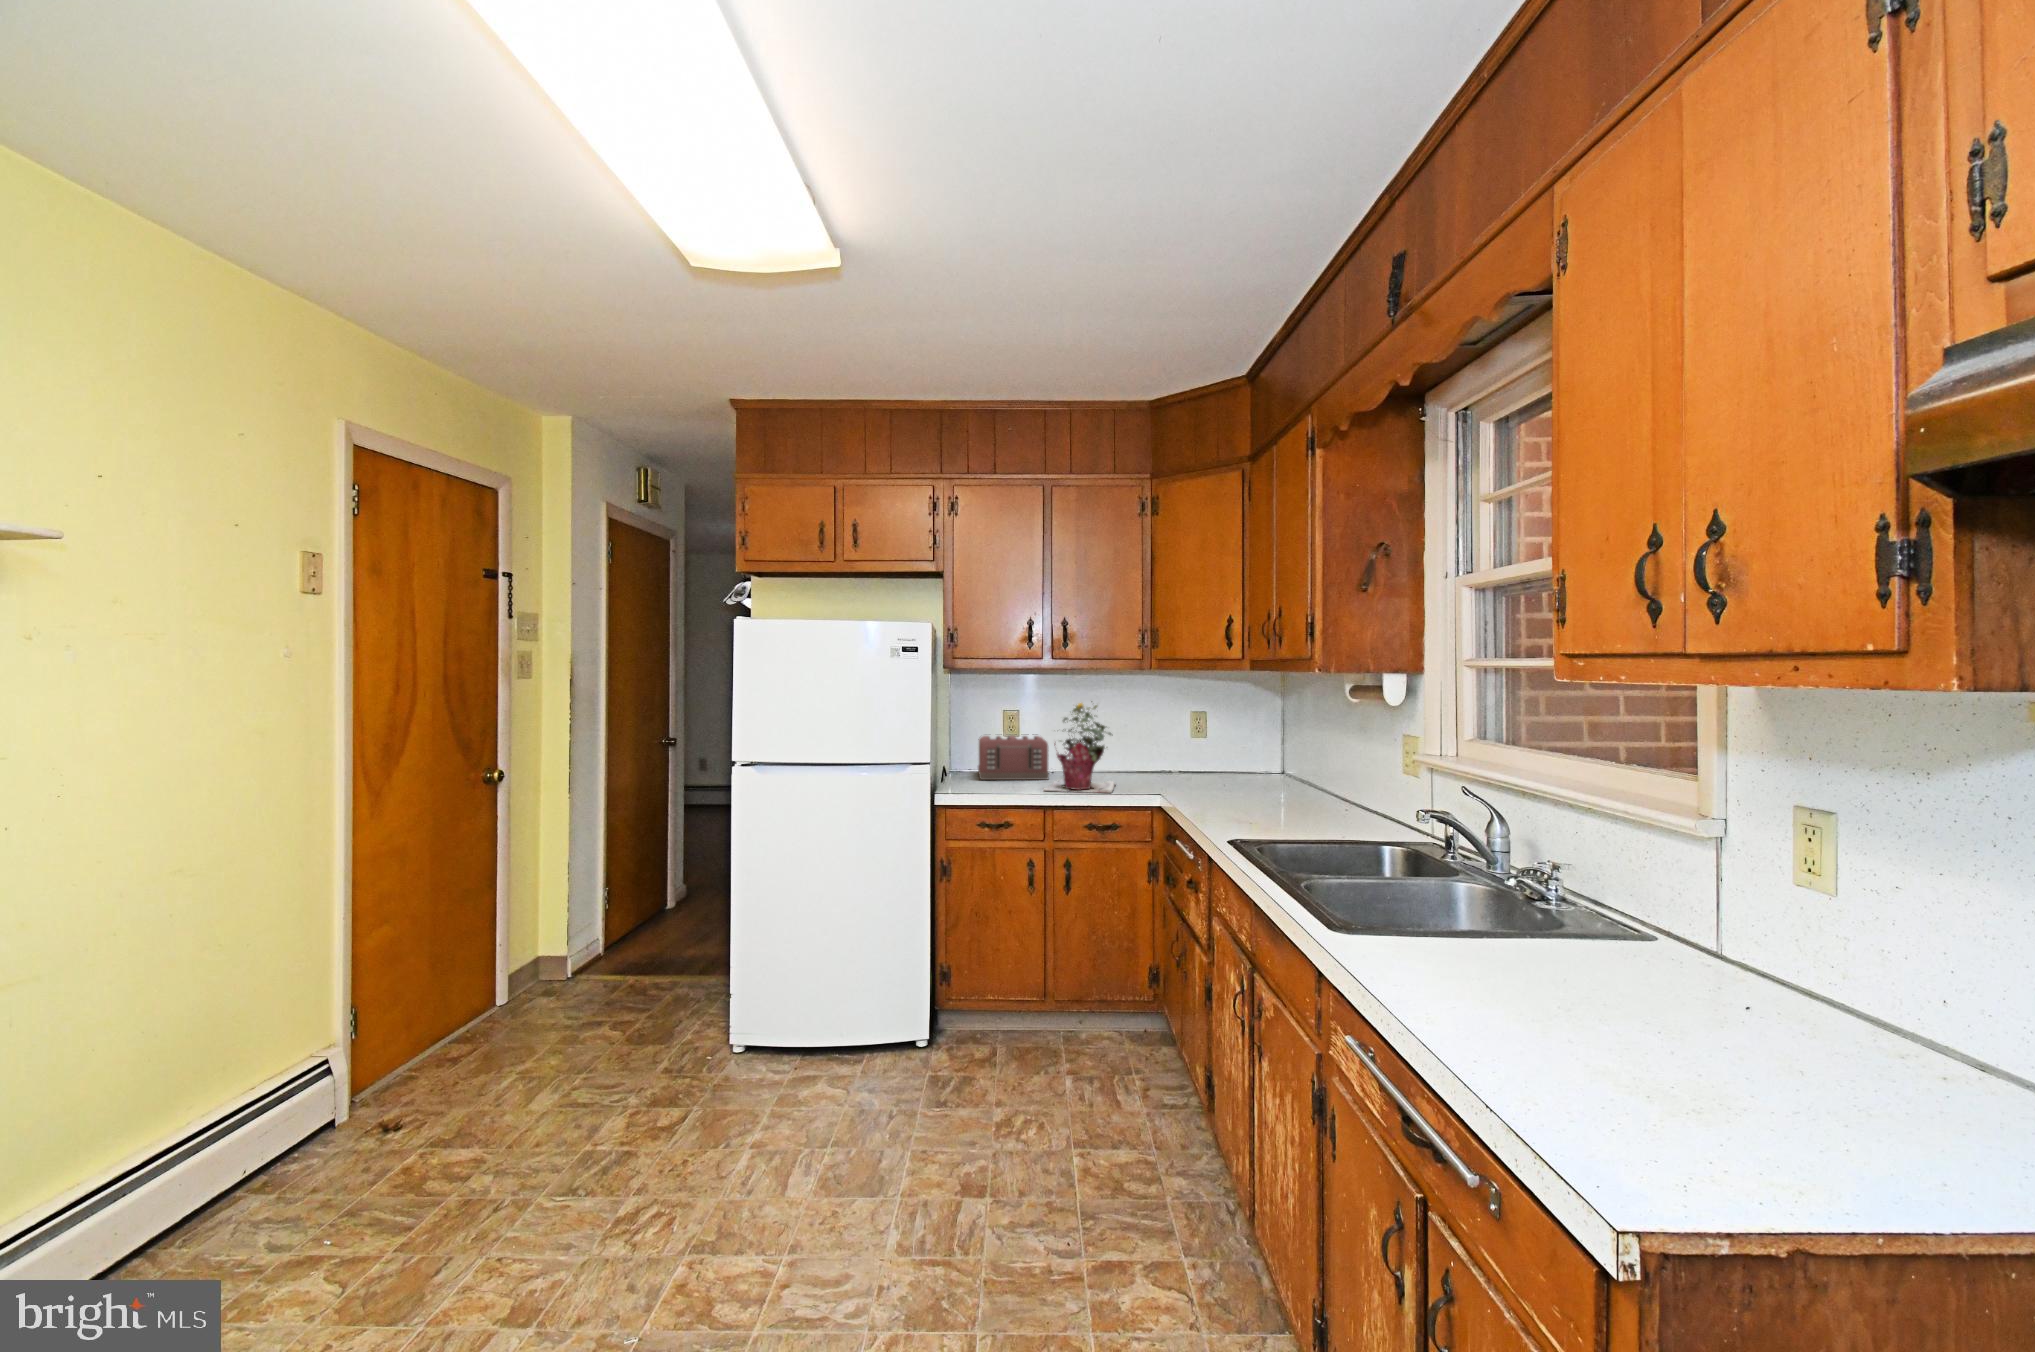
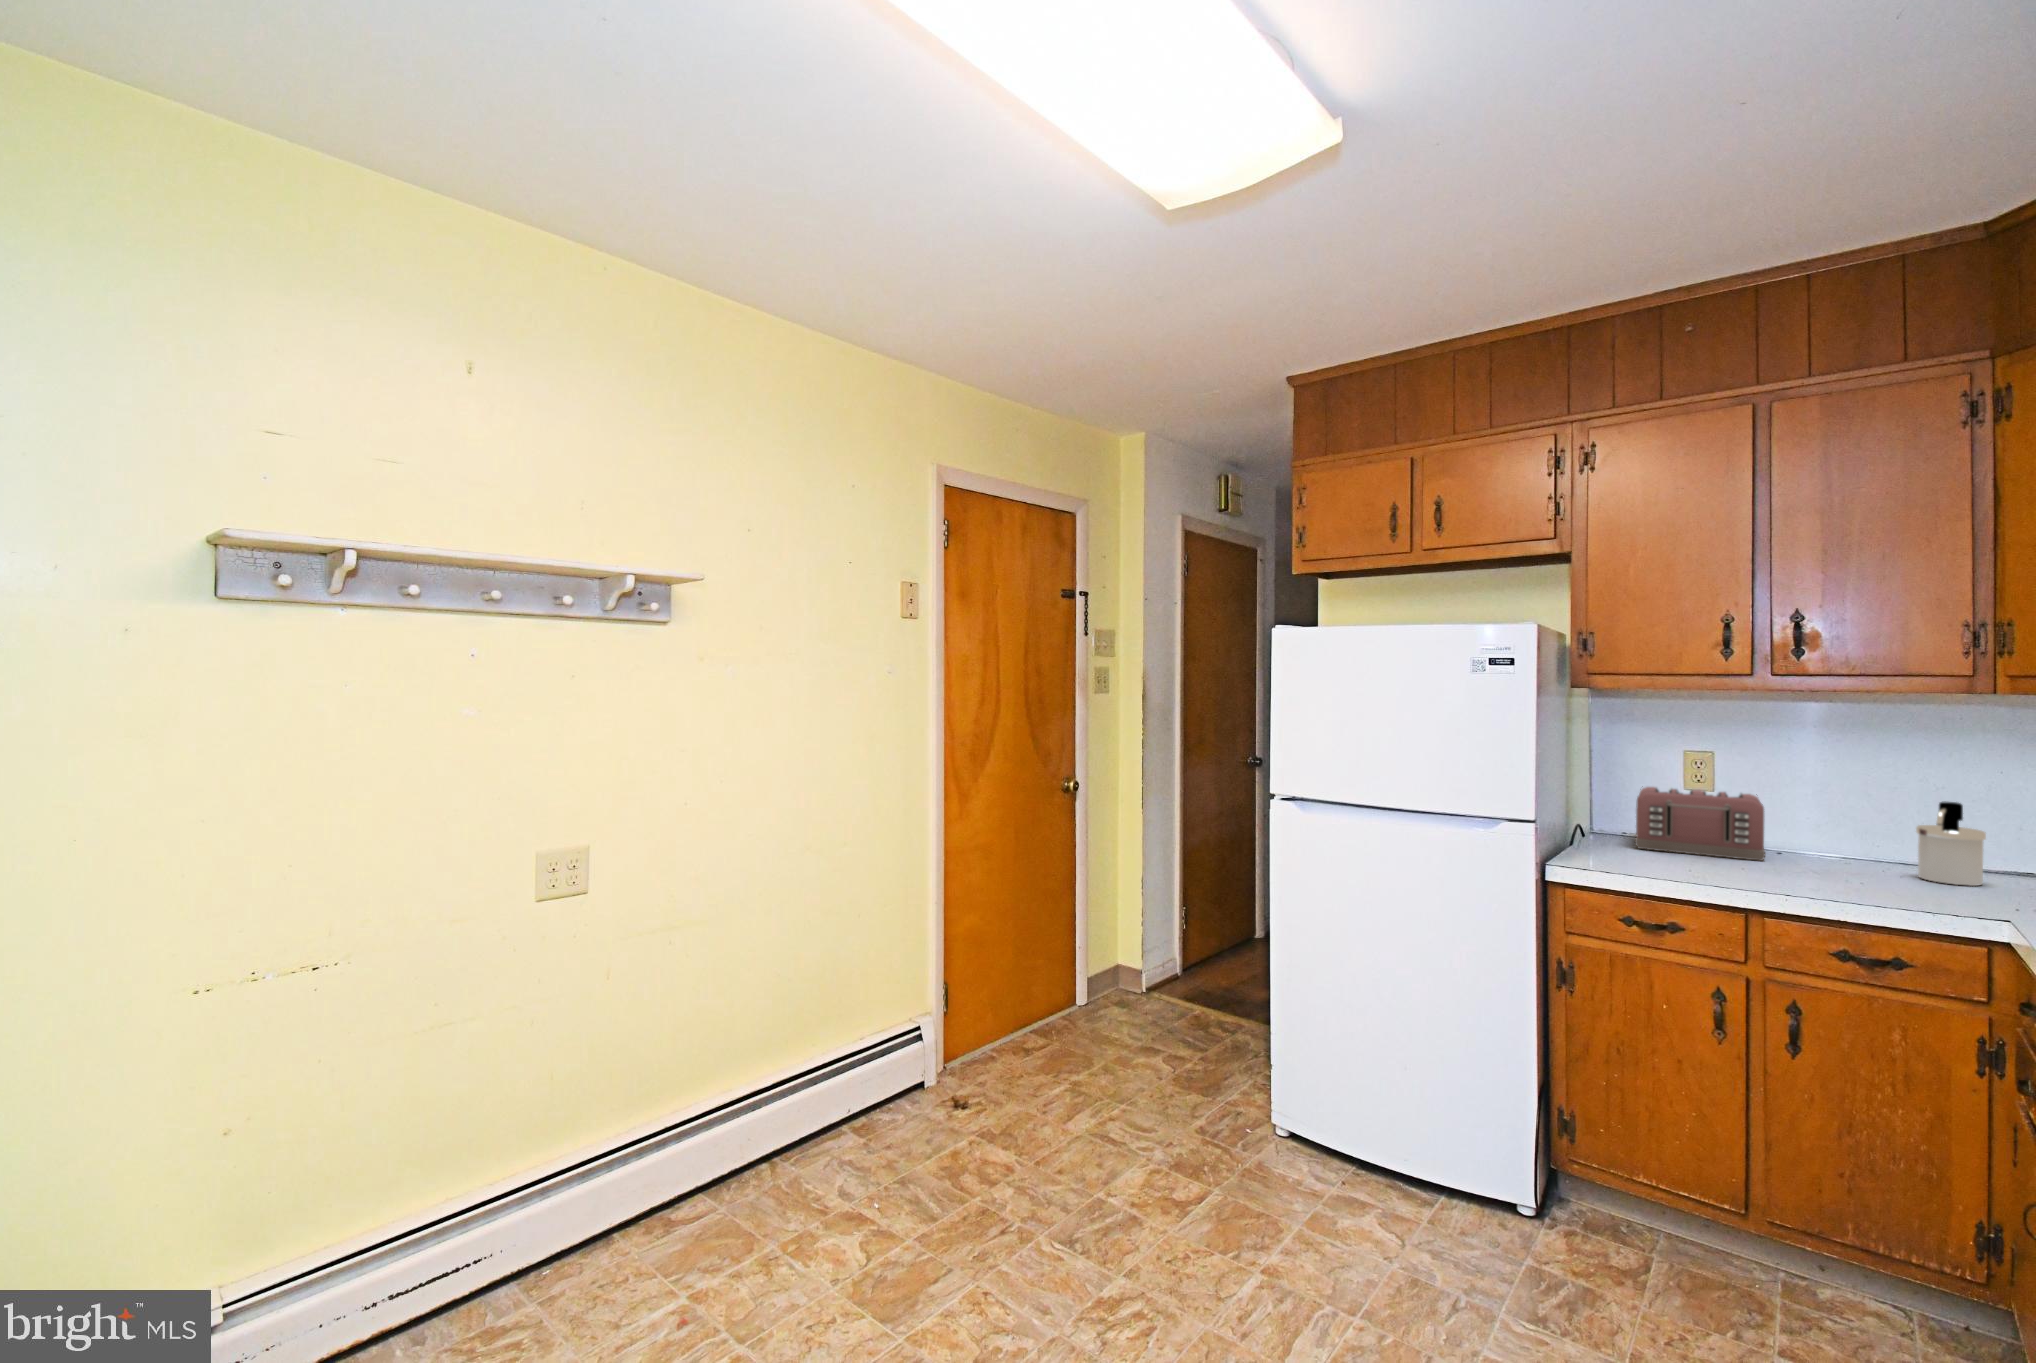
potted plant: present [1044,701,1115,793] -> none [1745,745,1914,904]
soap dispenser: none [1119,732,1148,781] -> present [1916,802,1986,886]

